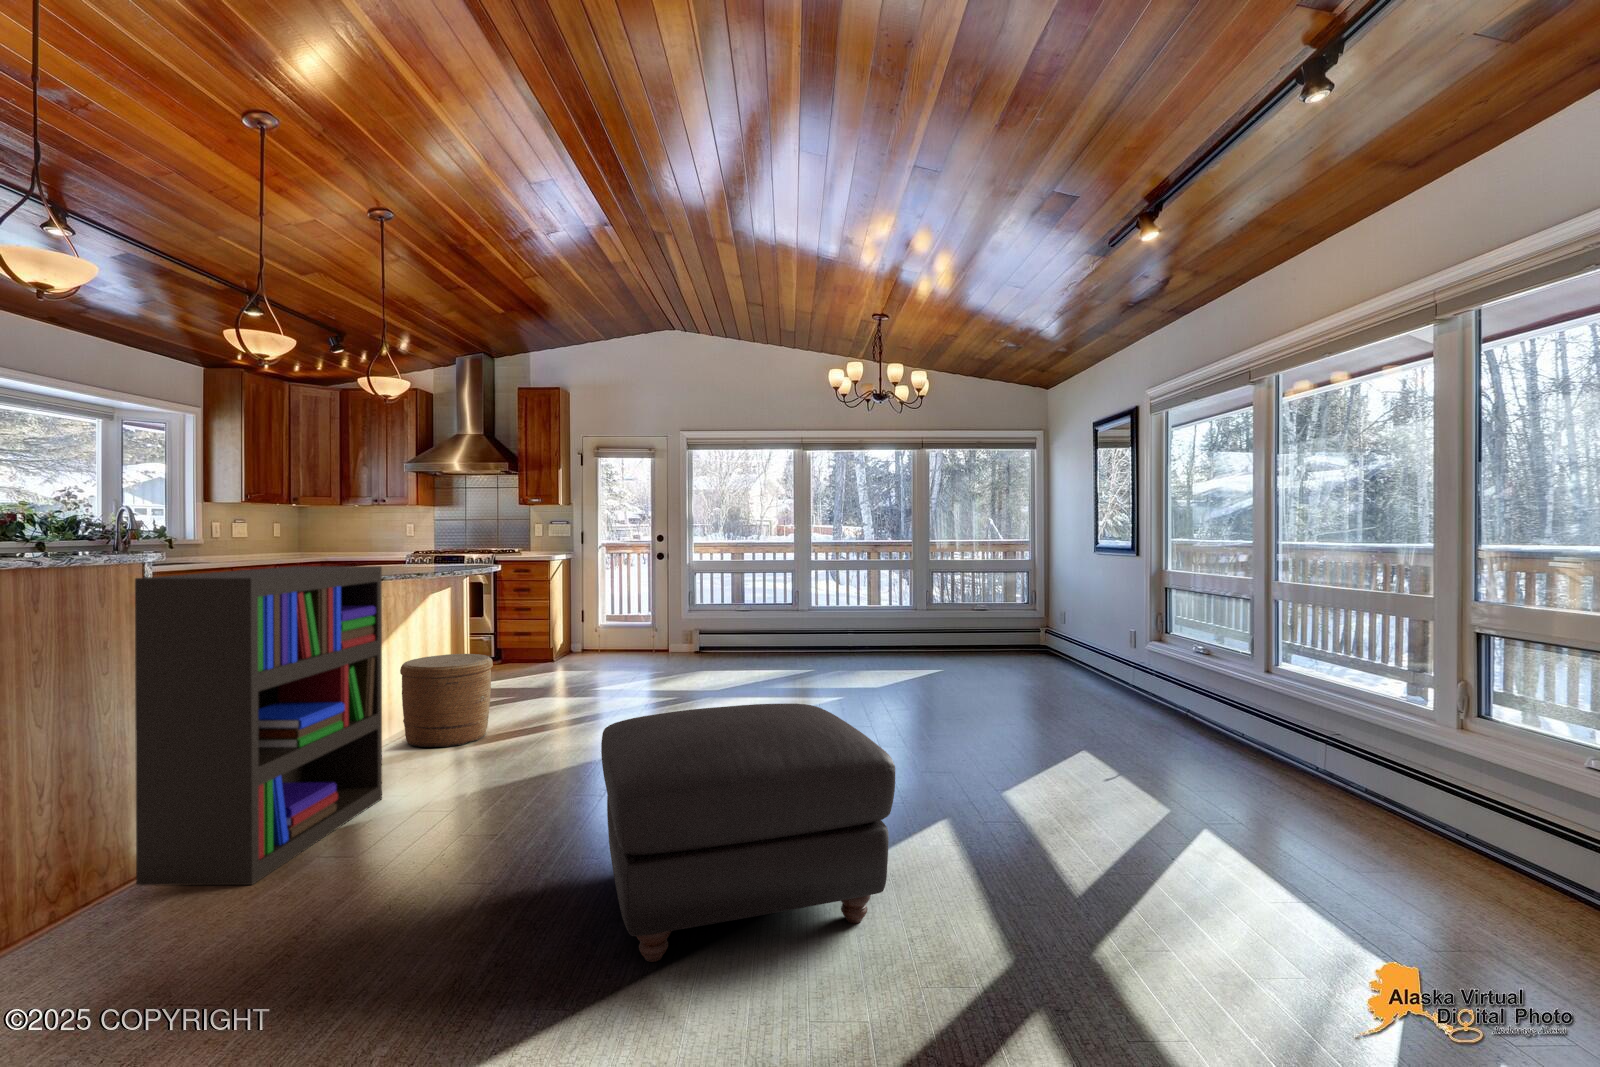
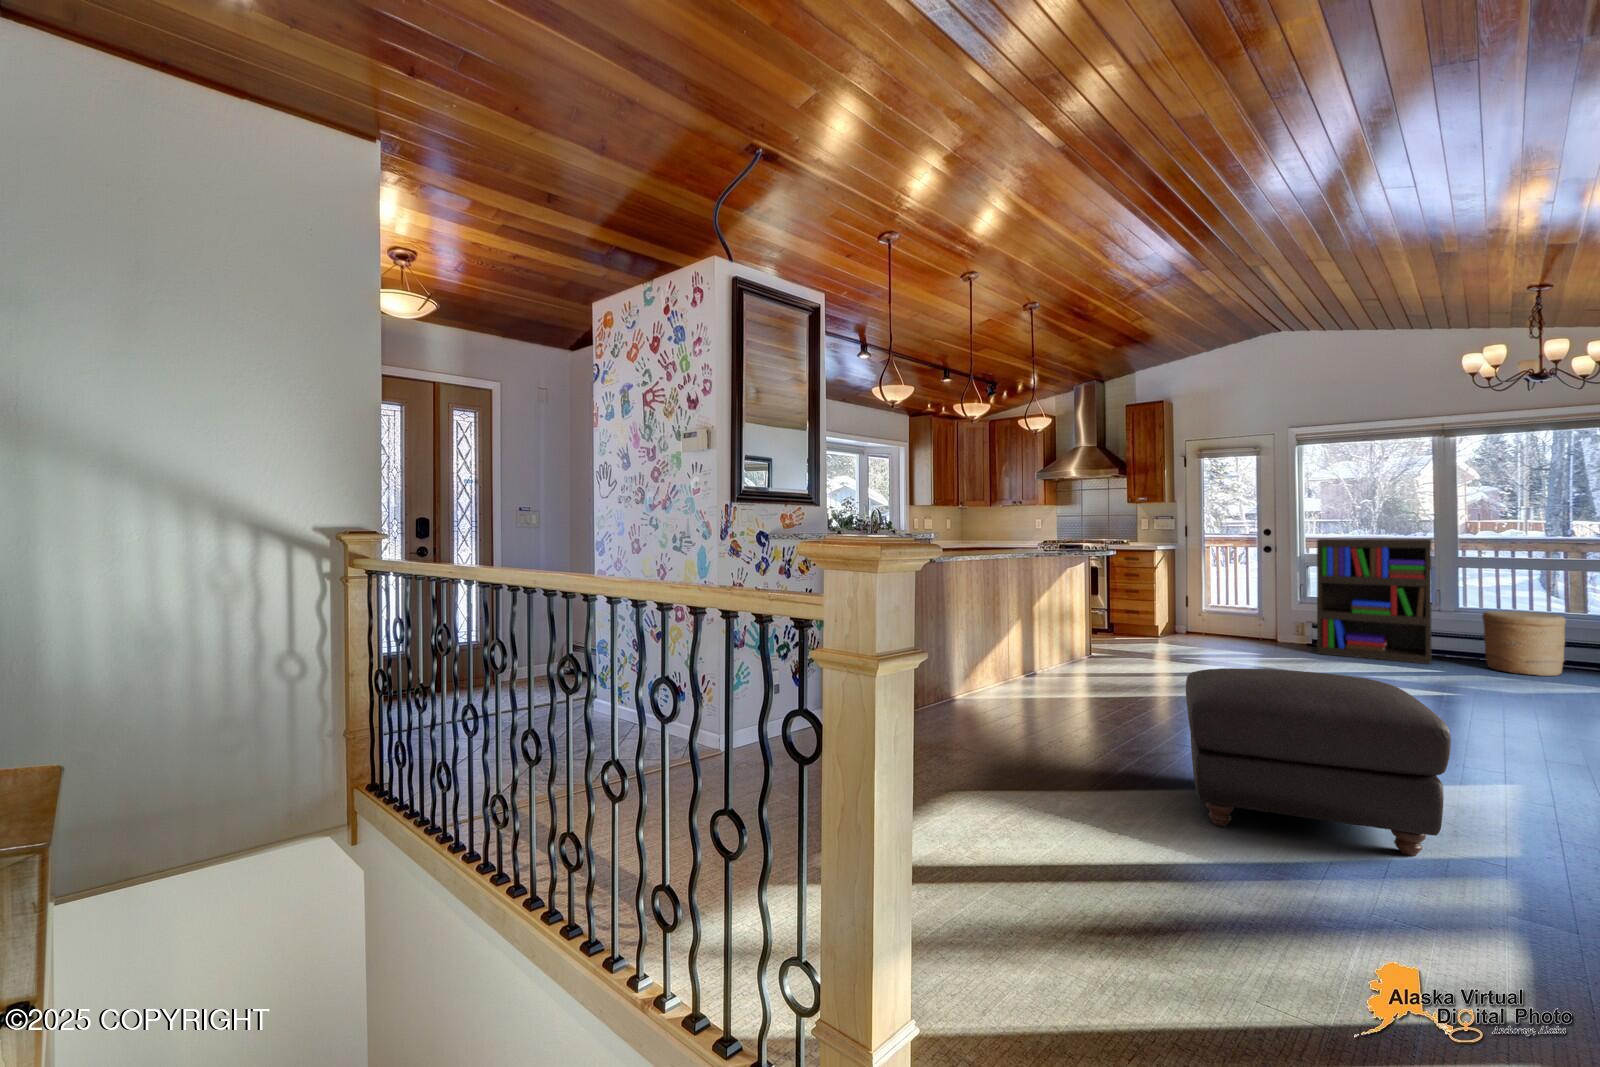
bookshelf: present [135,566,382,886] -> present [1317,539,1431,664]
woven basket: present [400,654,493,747] -> present [1482,611,1566,676]

